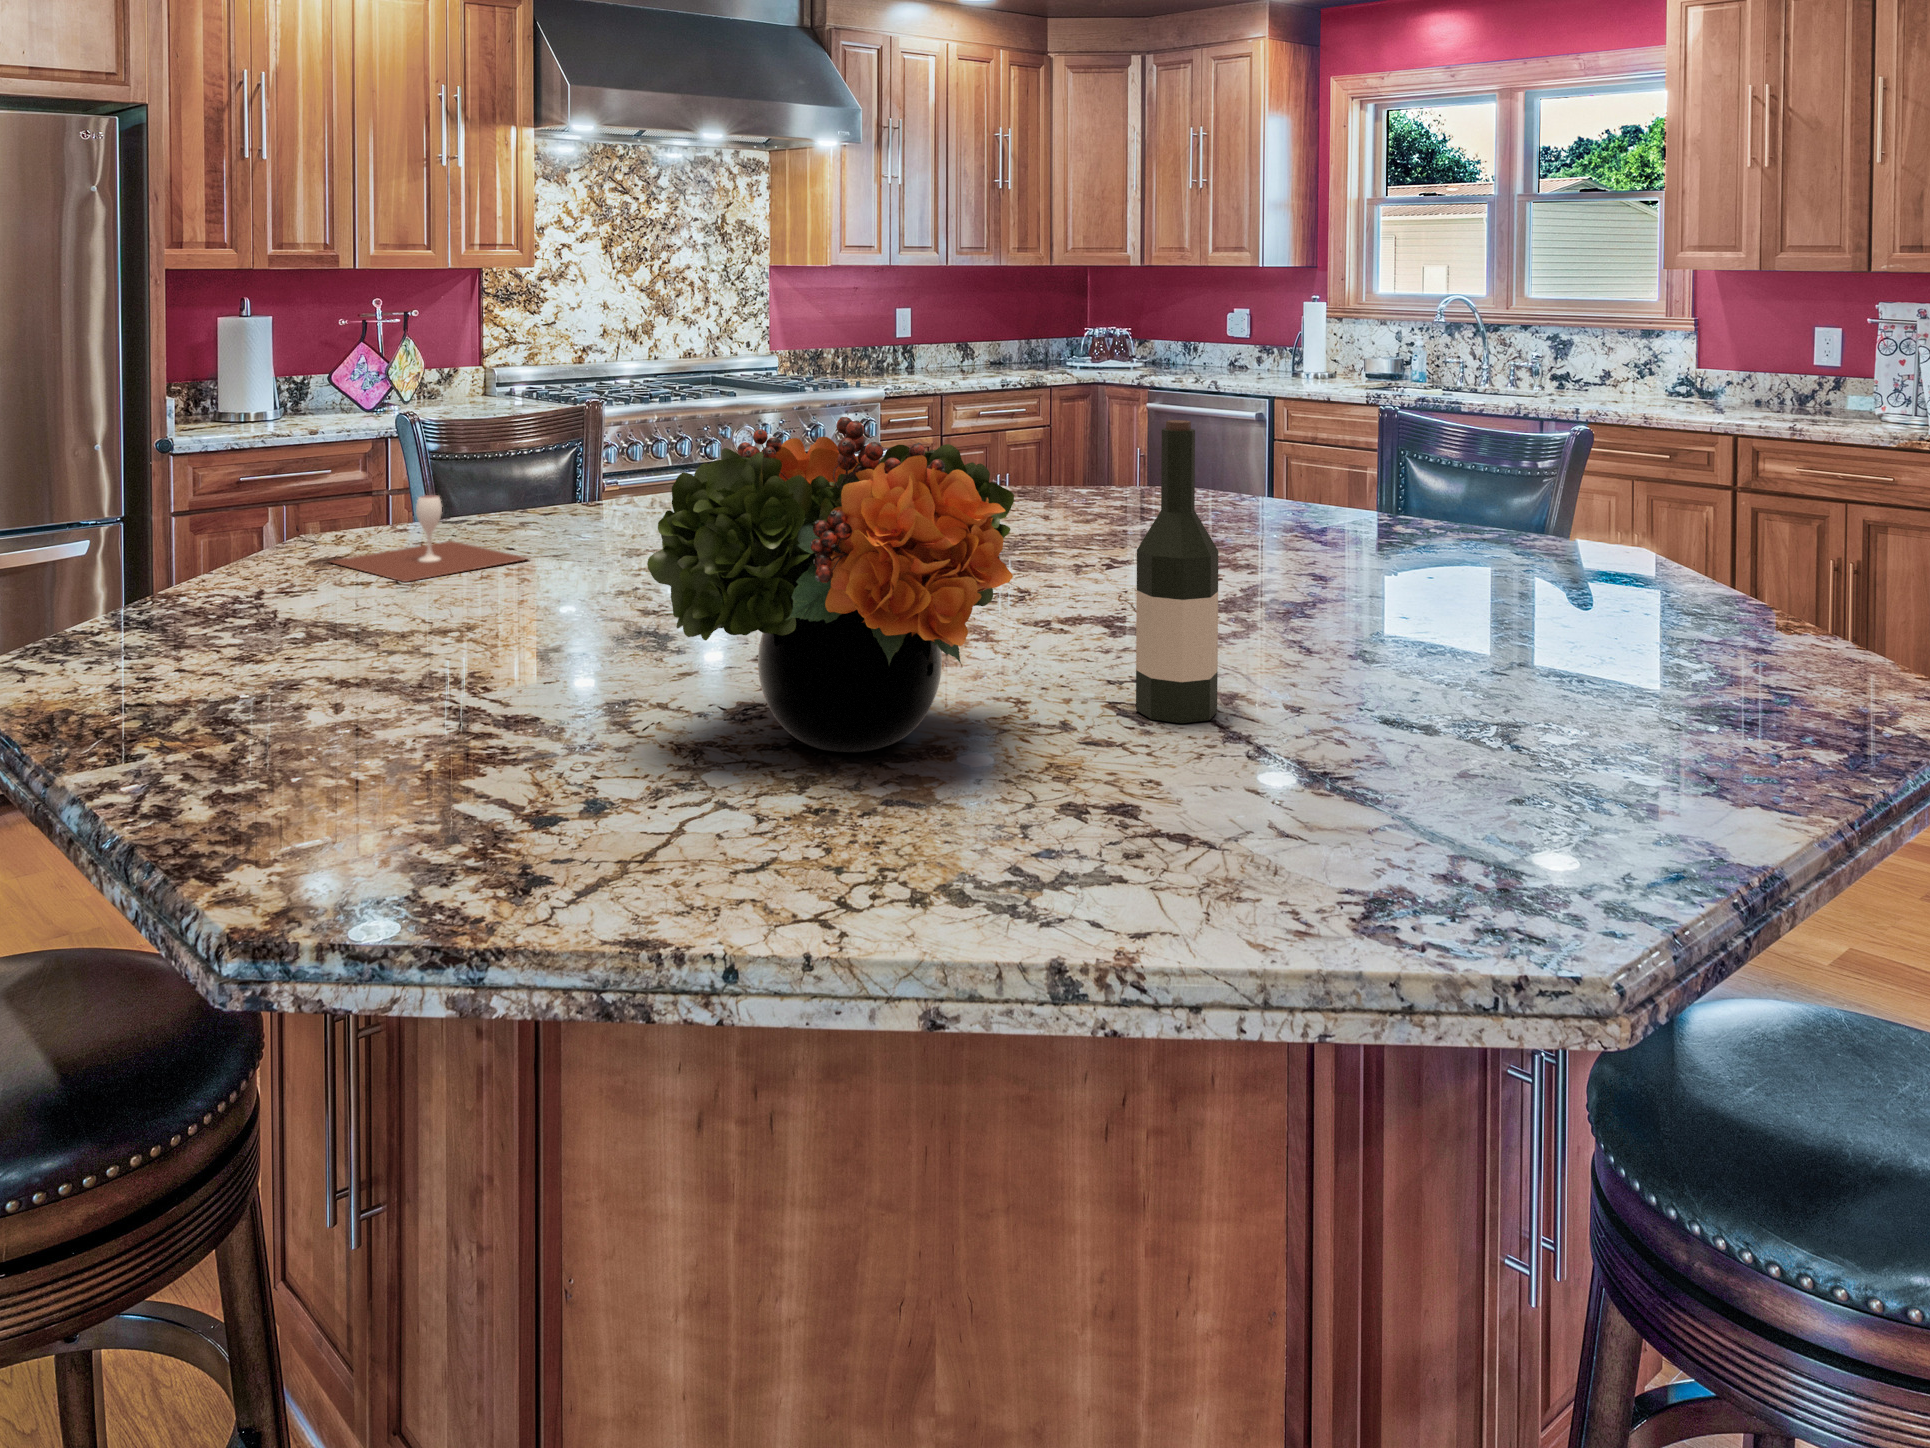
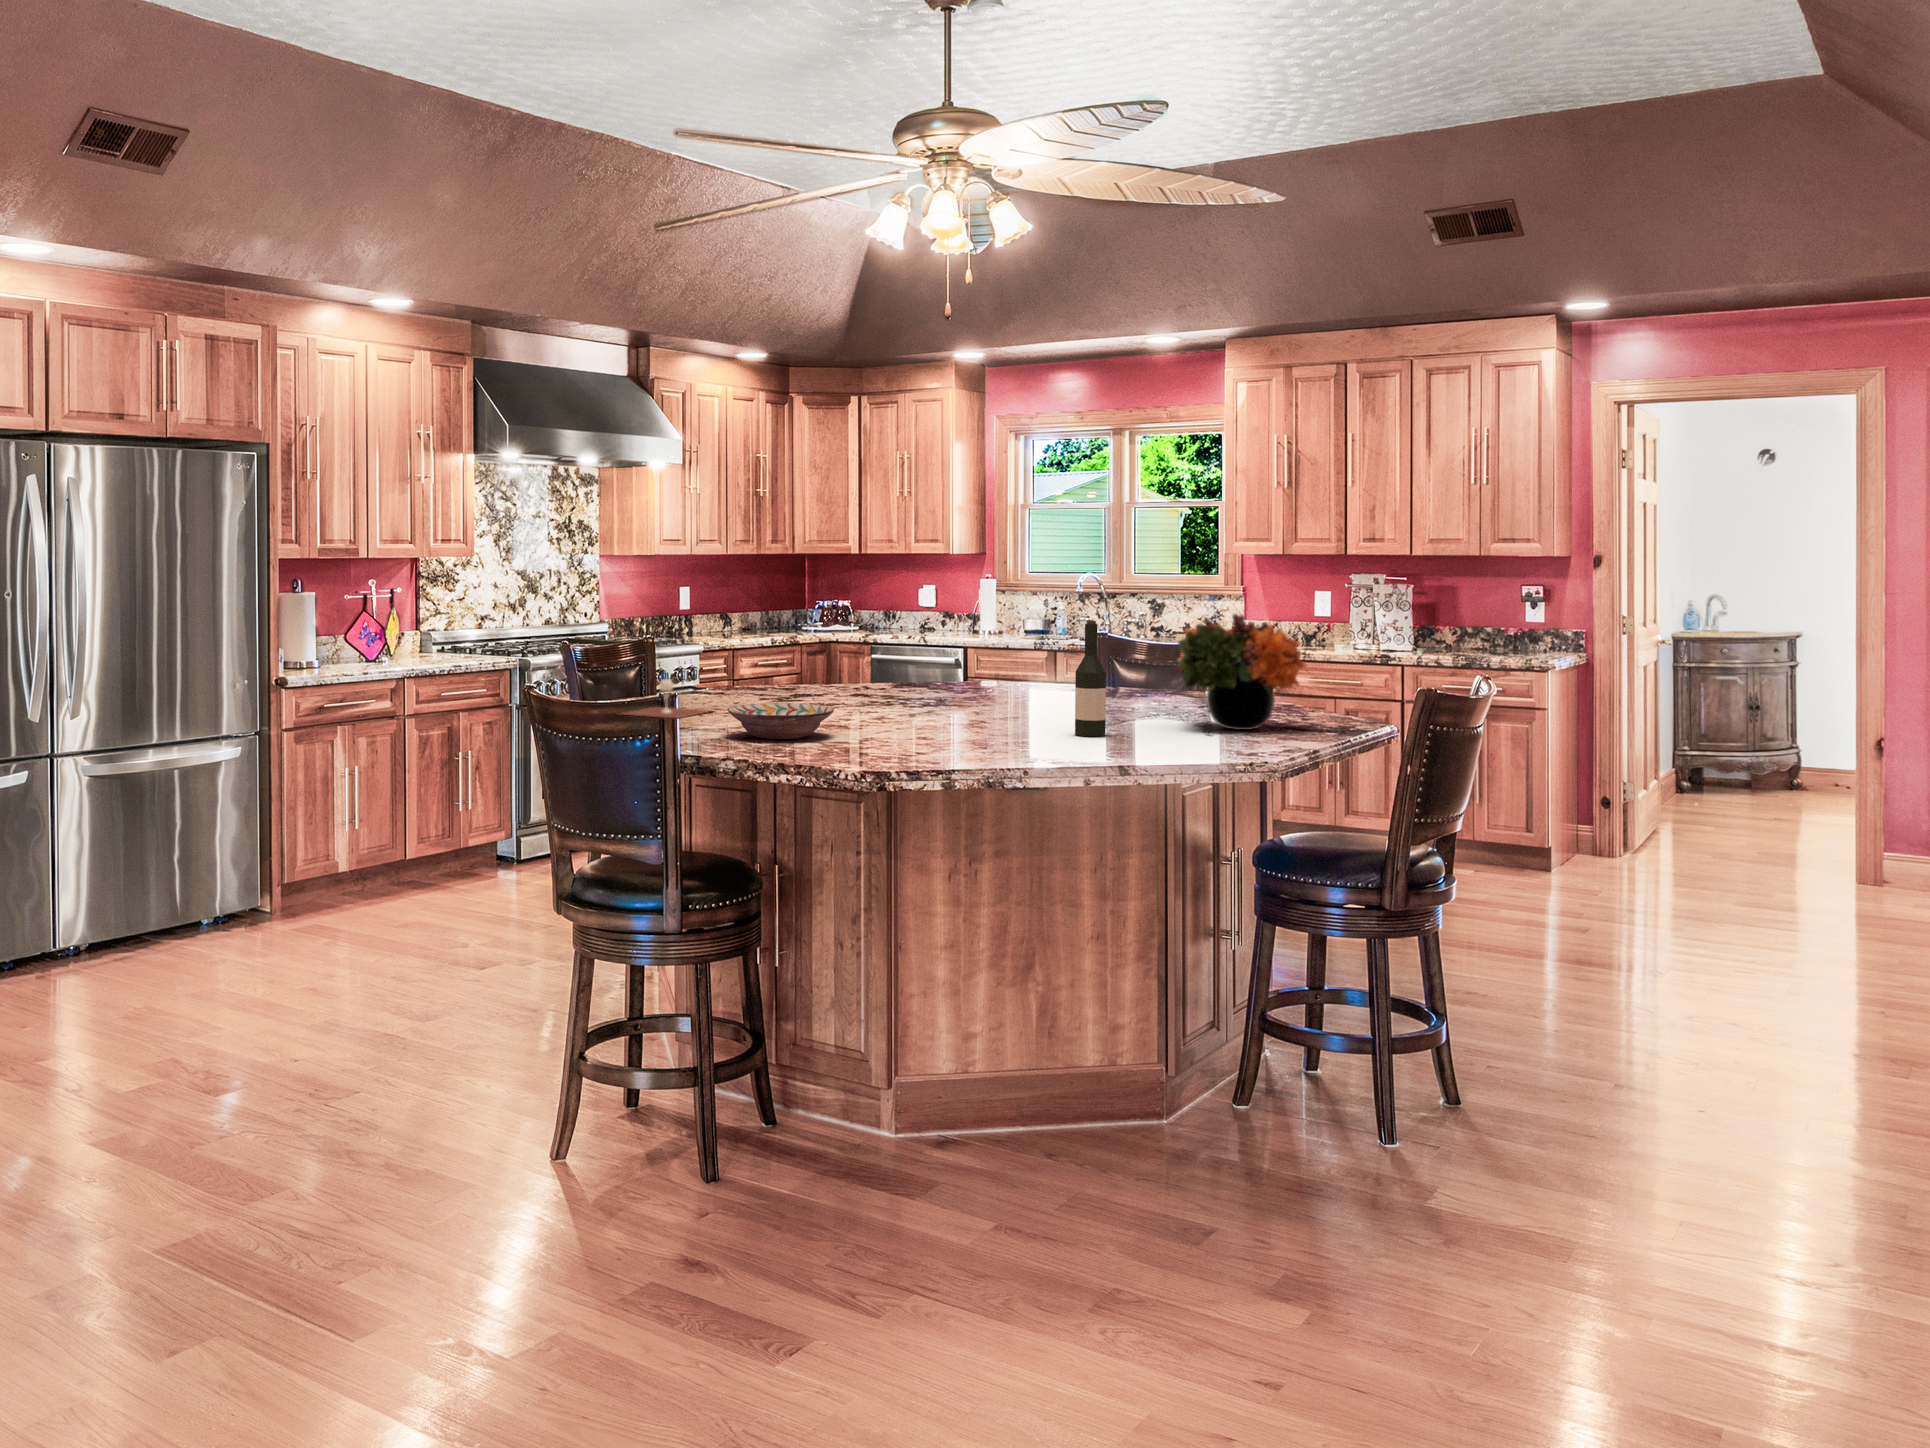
flower arrangement: present [647,417,1014,752] -> present [1177,614,1307,730]
decorative bowl: none [308,583,568,687] -> present [728,703,834,739]

